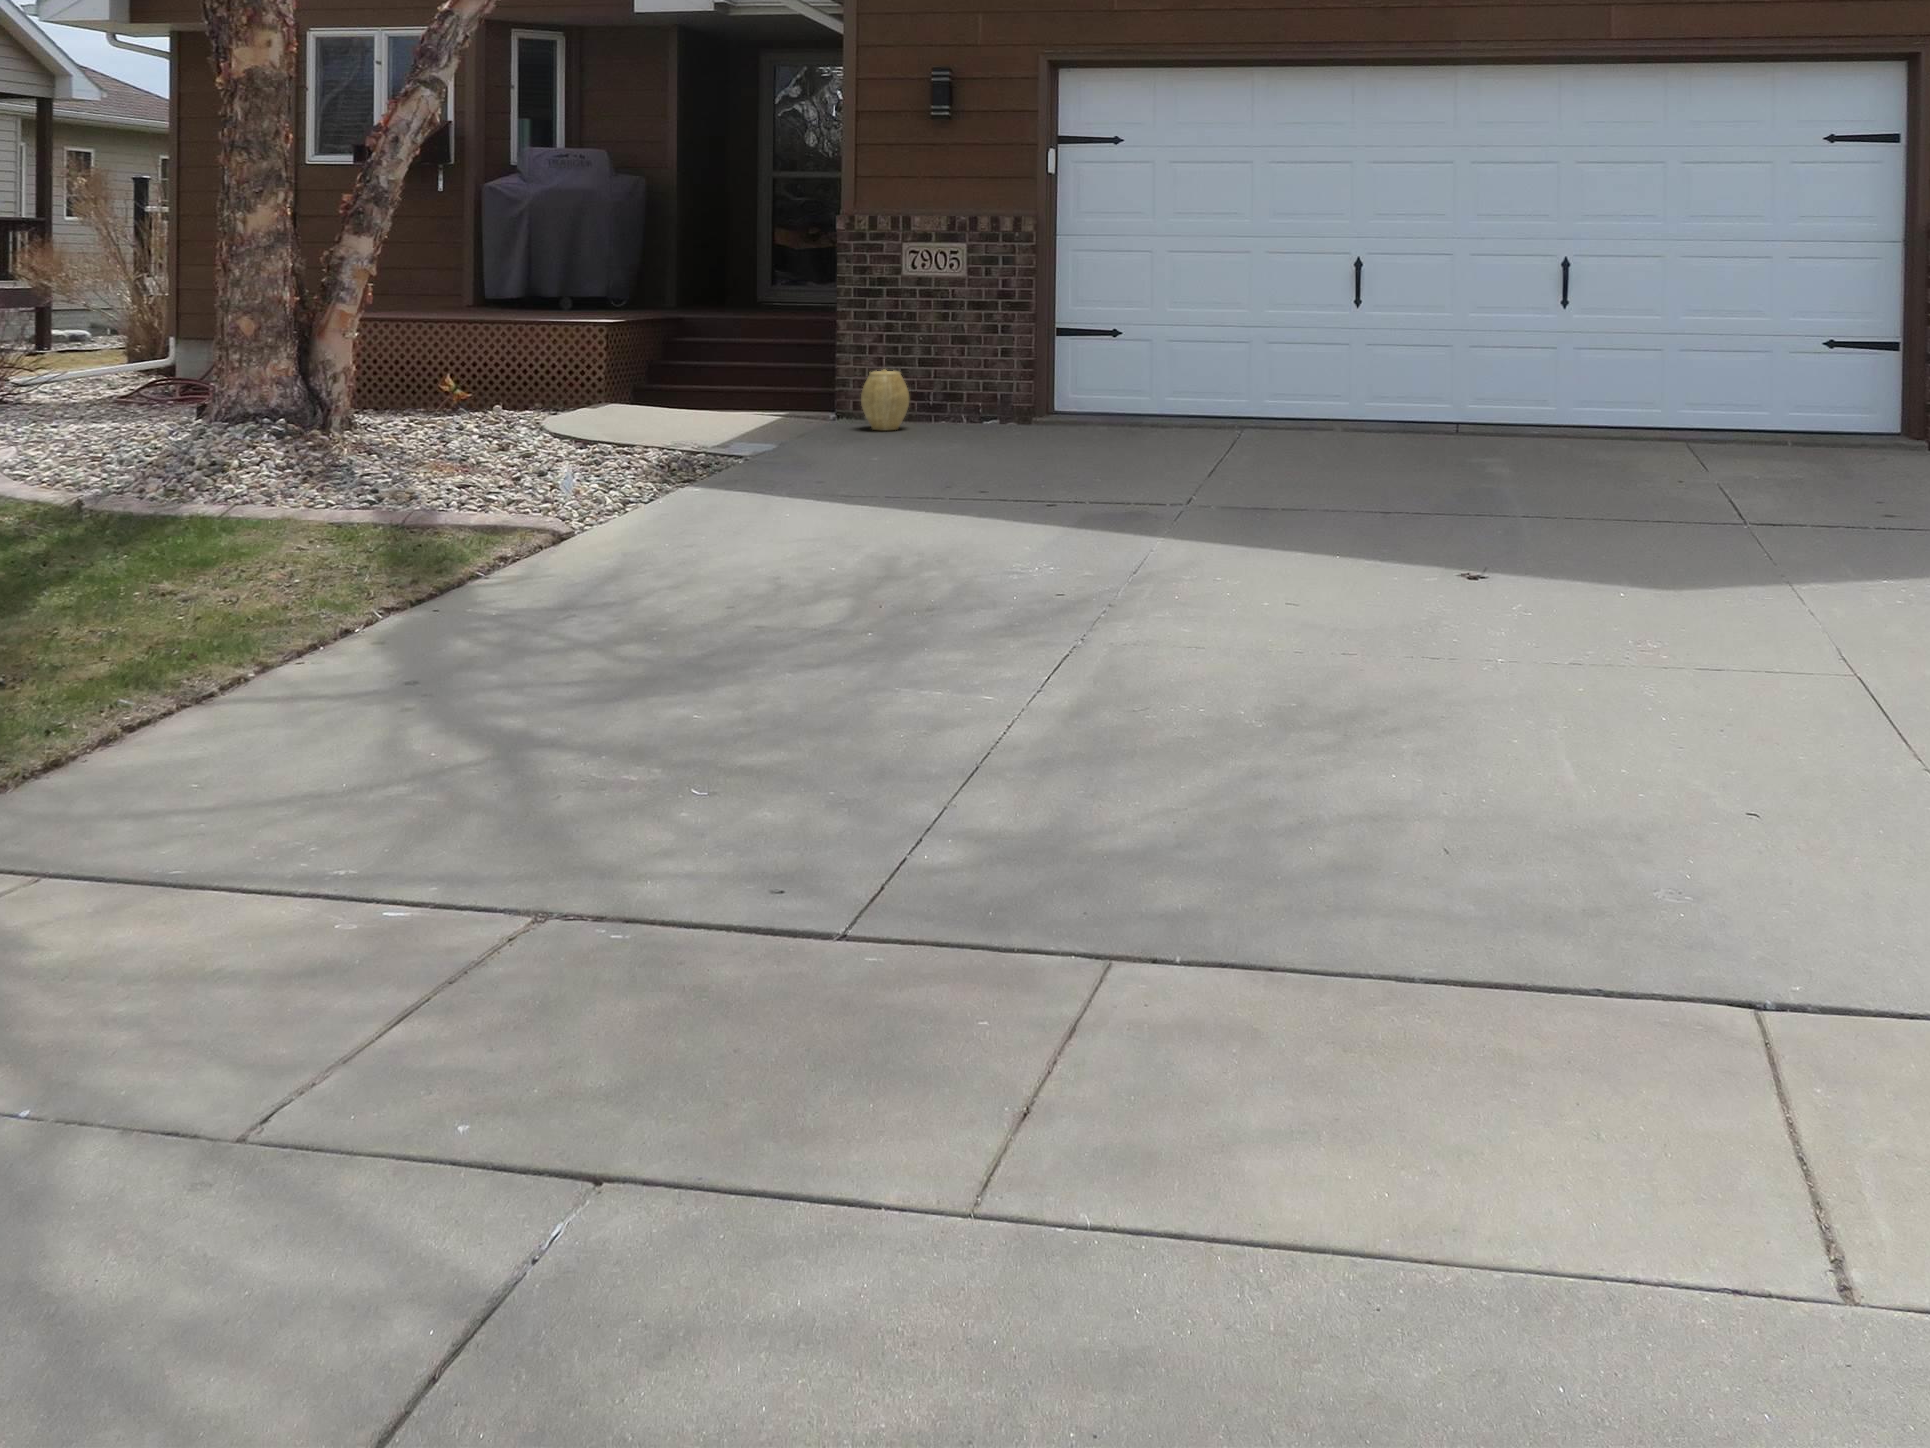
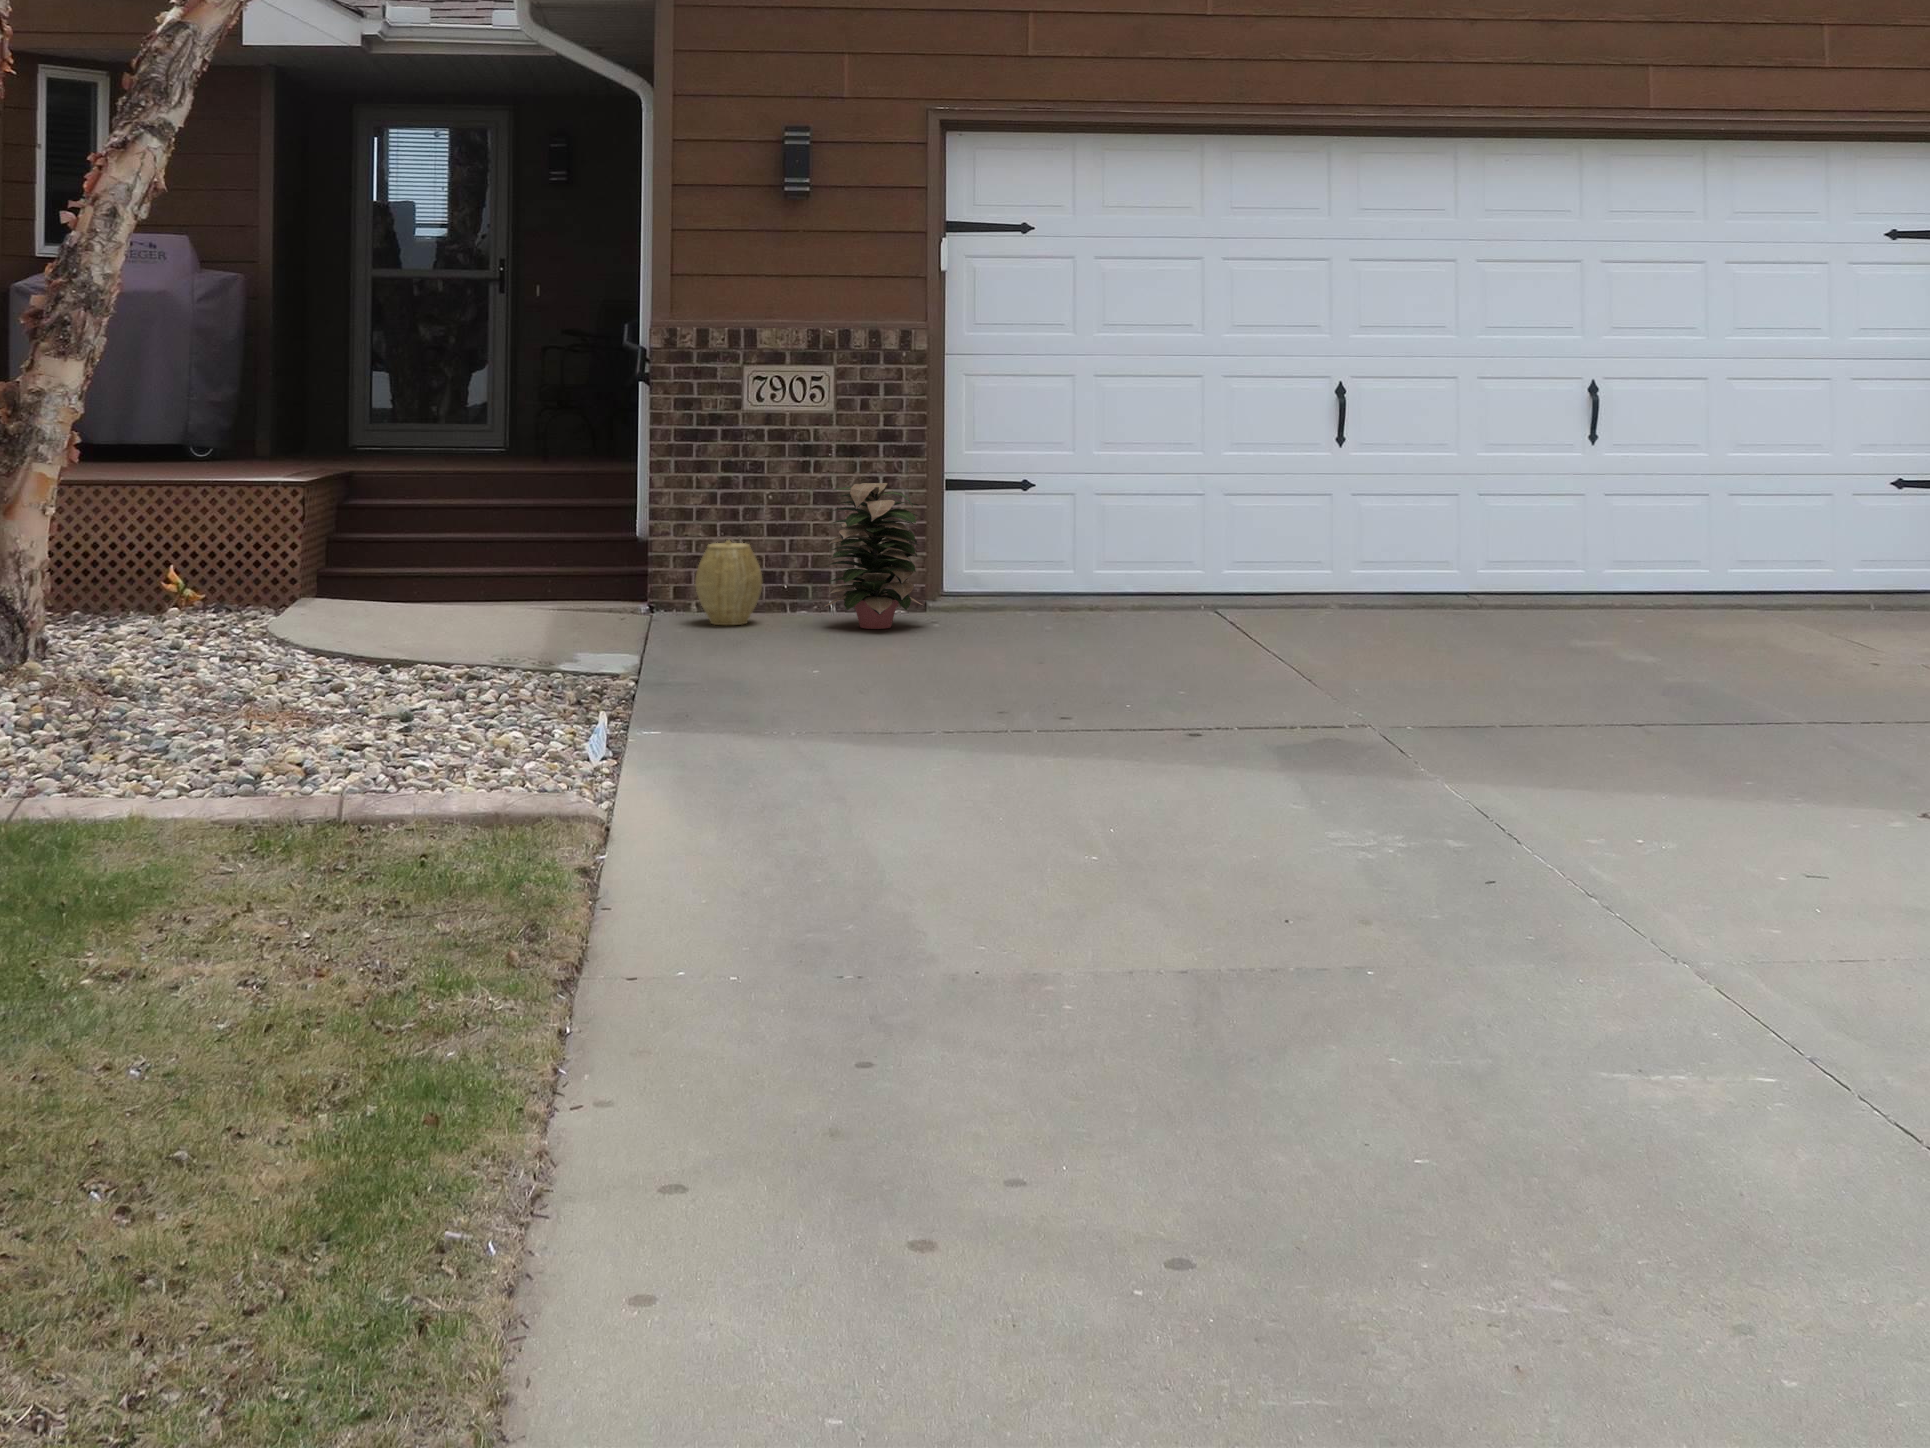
decorative plant: none [943,329,1020,436] -> present [823,483,925,629]

